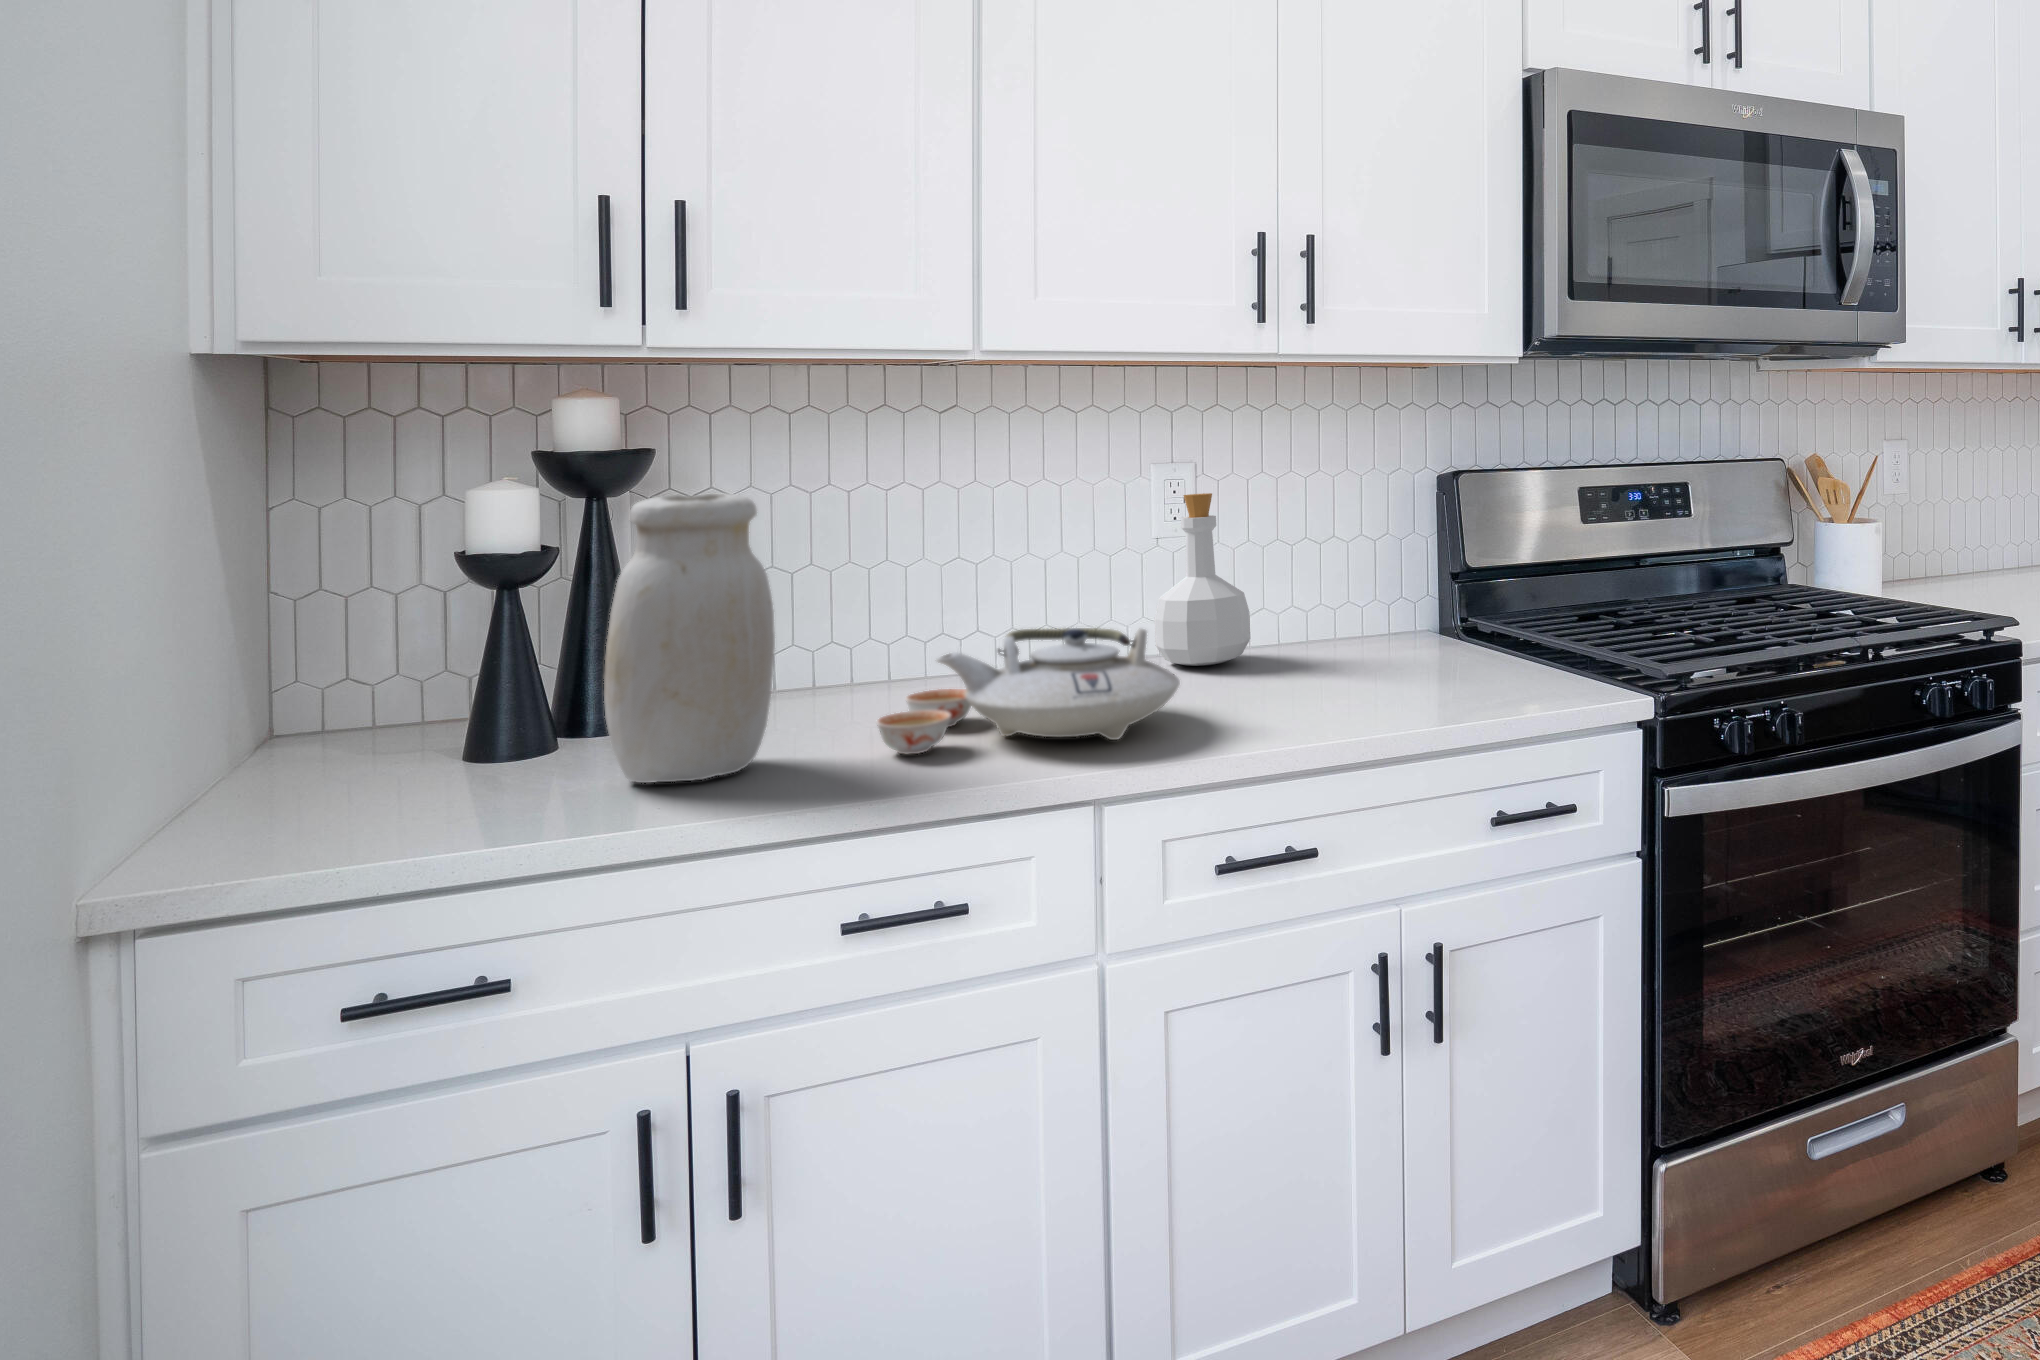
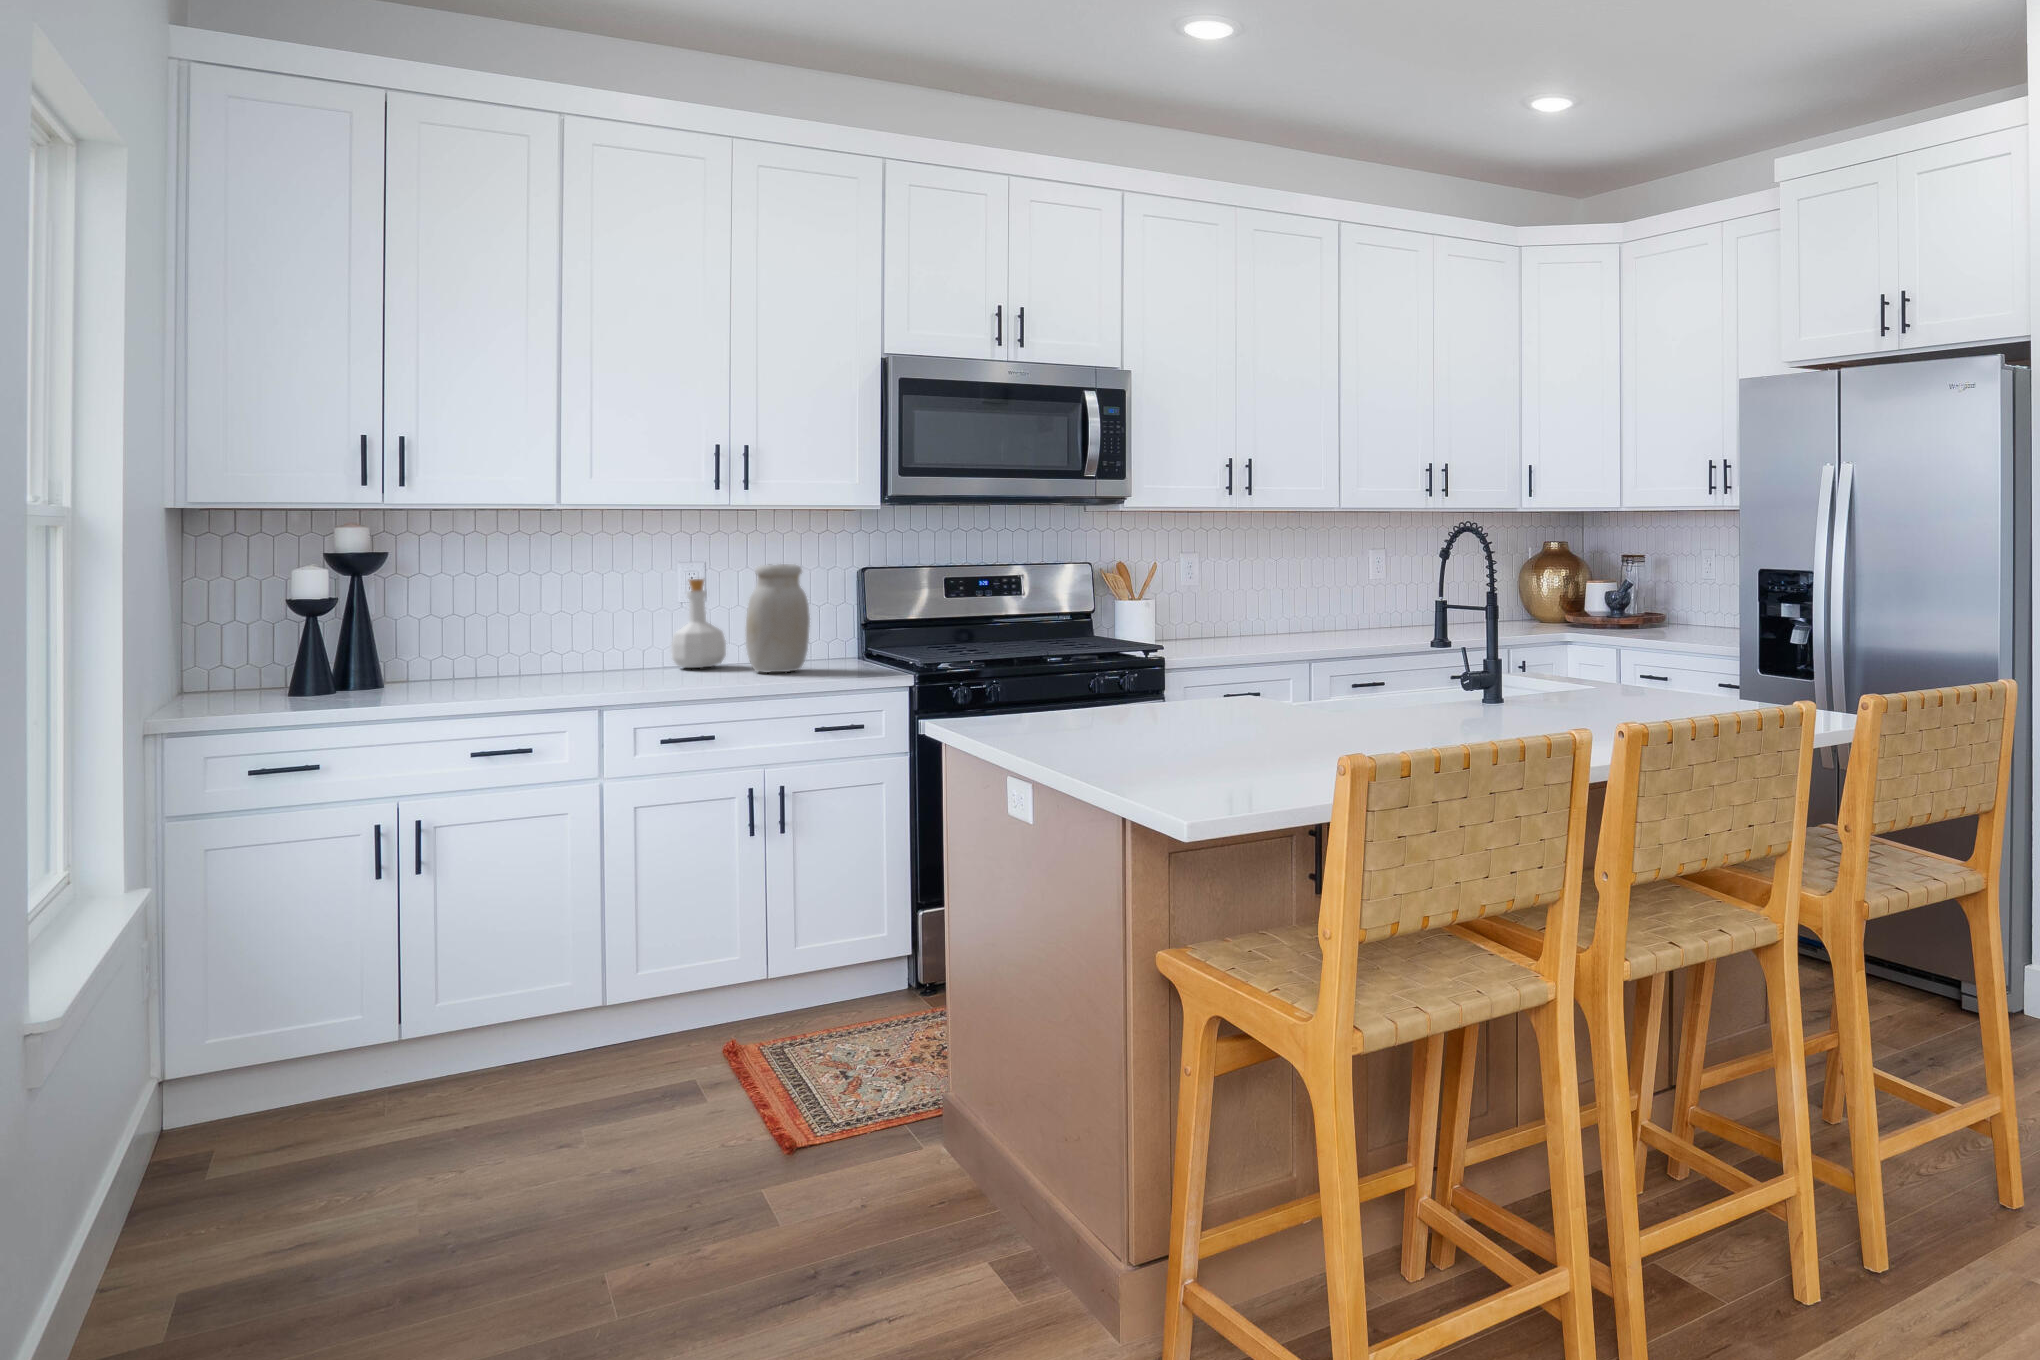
jar: present [604,494,775,783] -> present [746,564,810,672]
teapot: present [877,628,1180,754] -> none [495,639,657,692]

